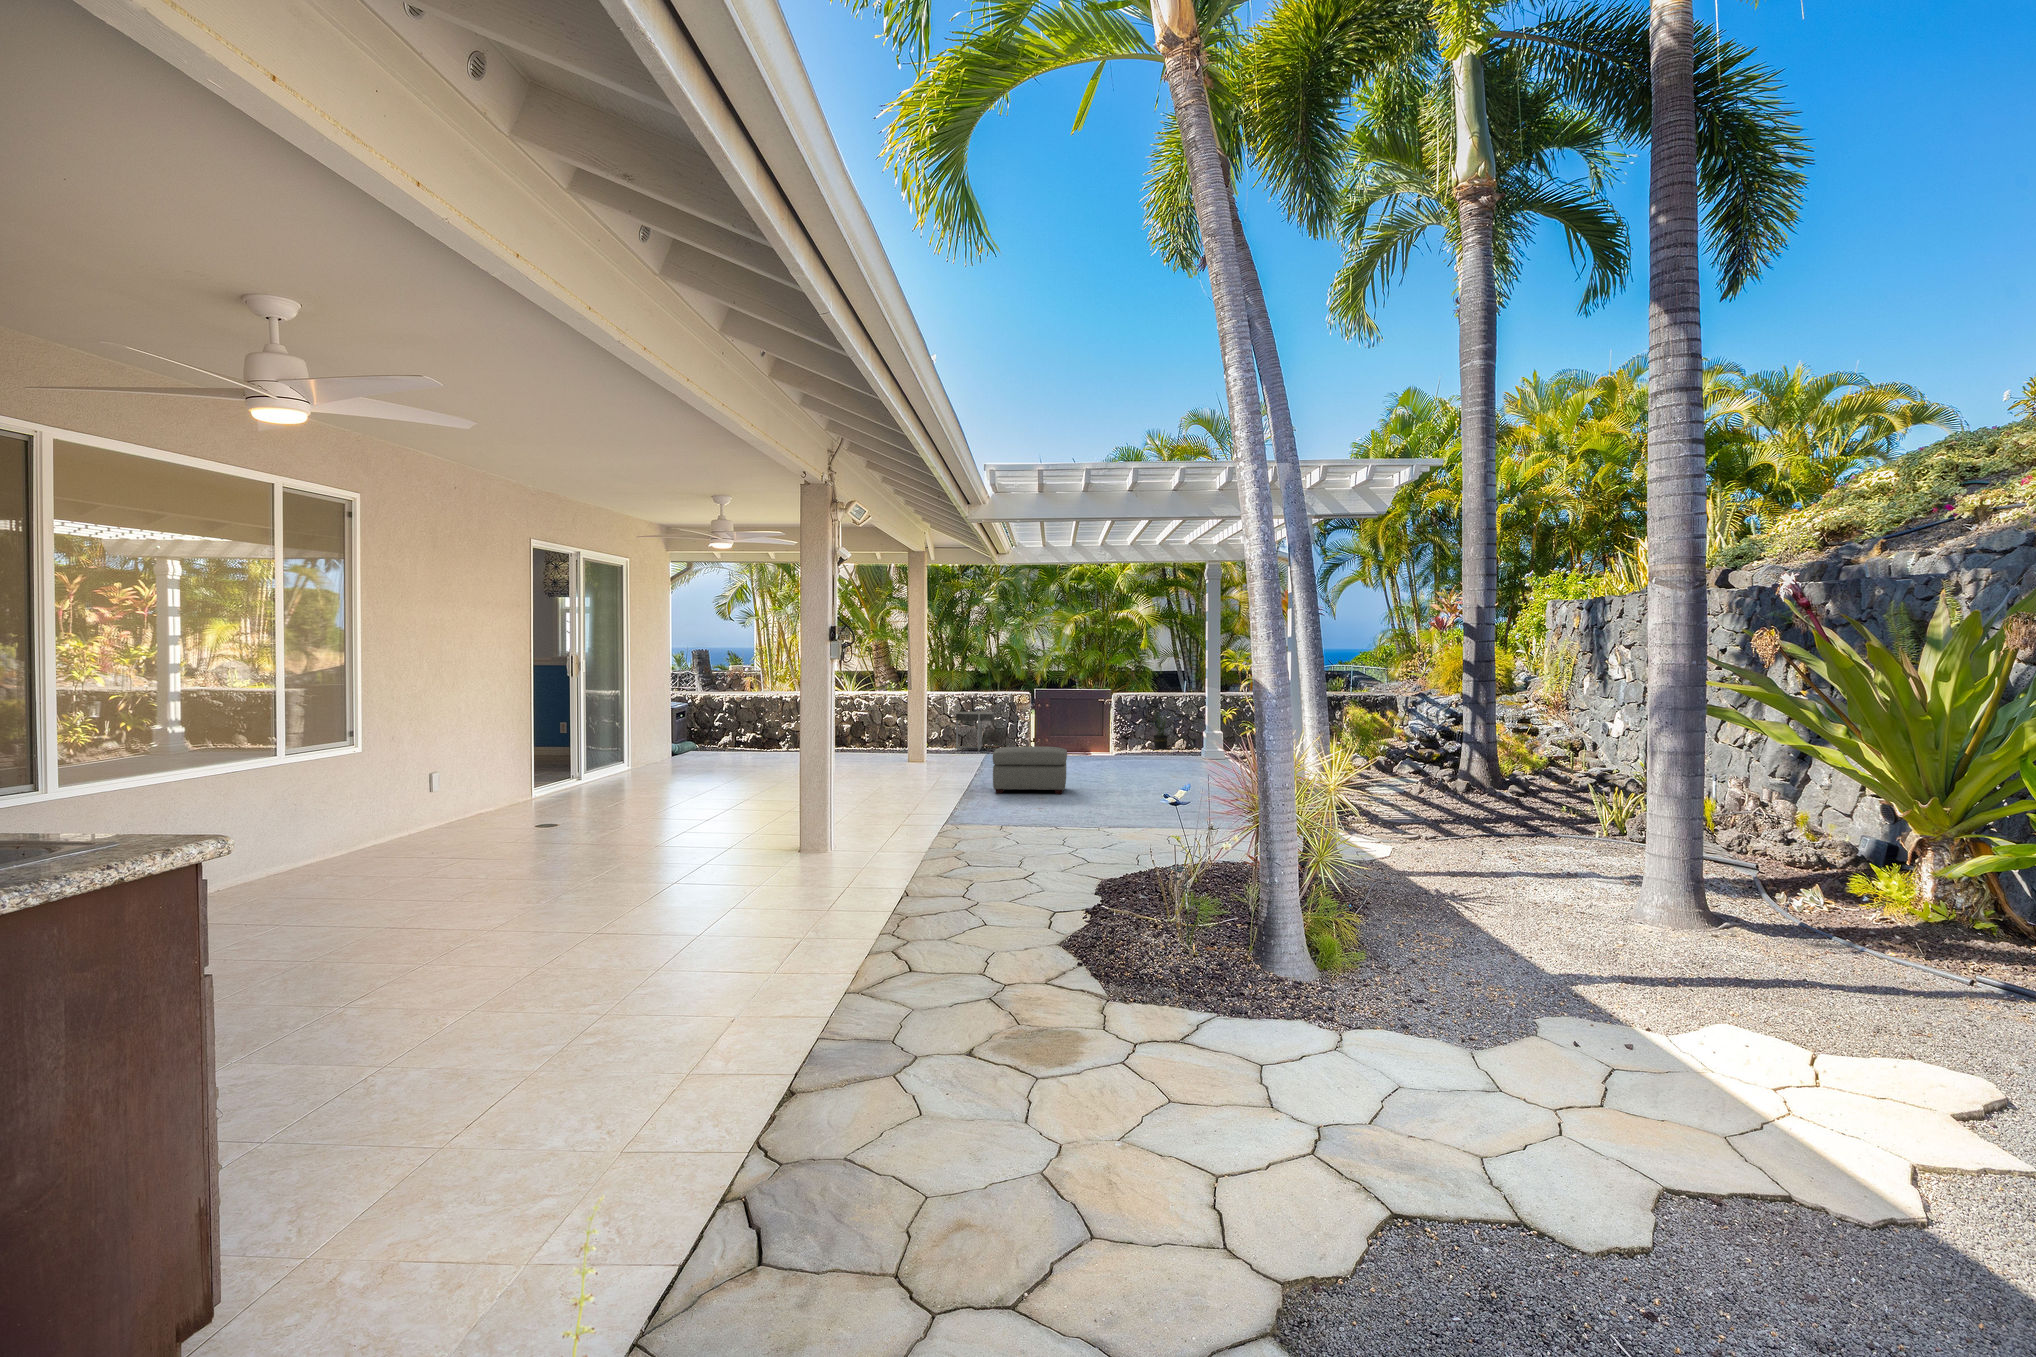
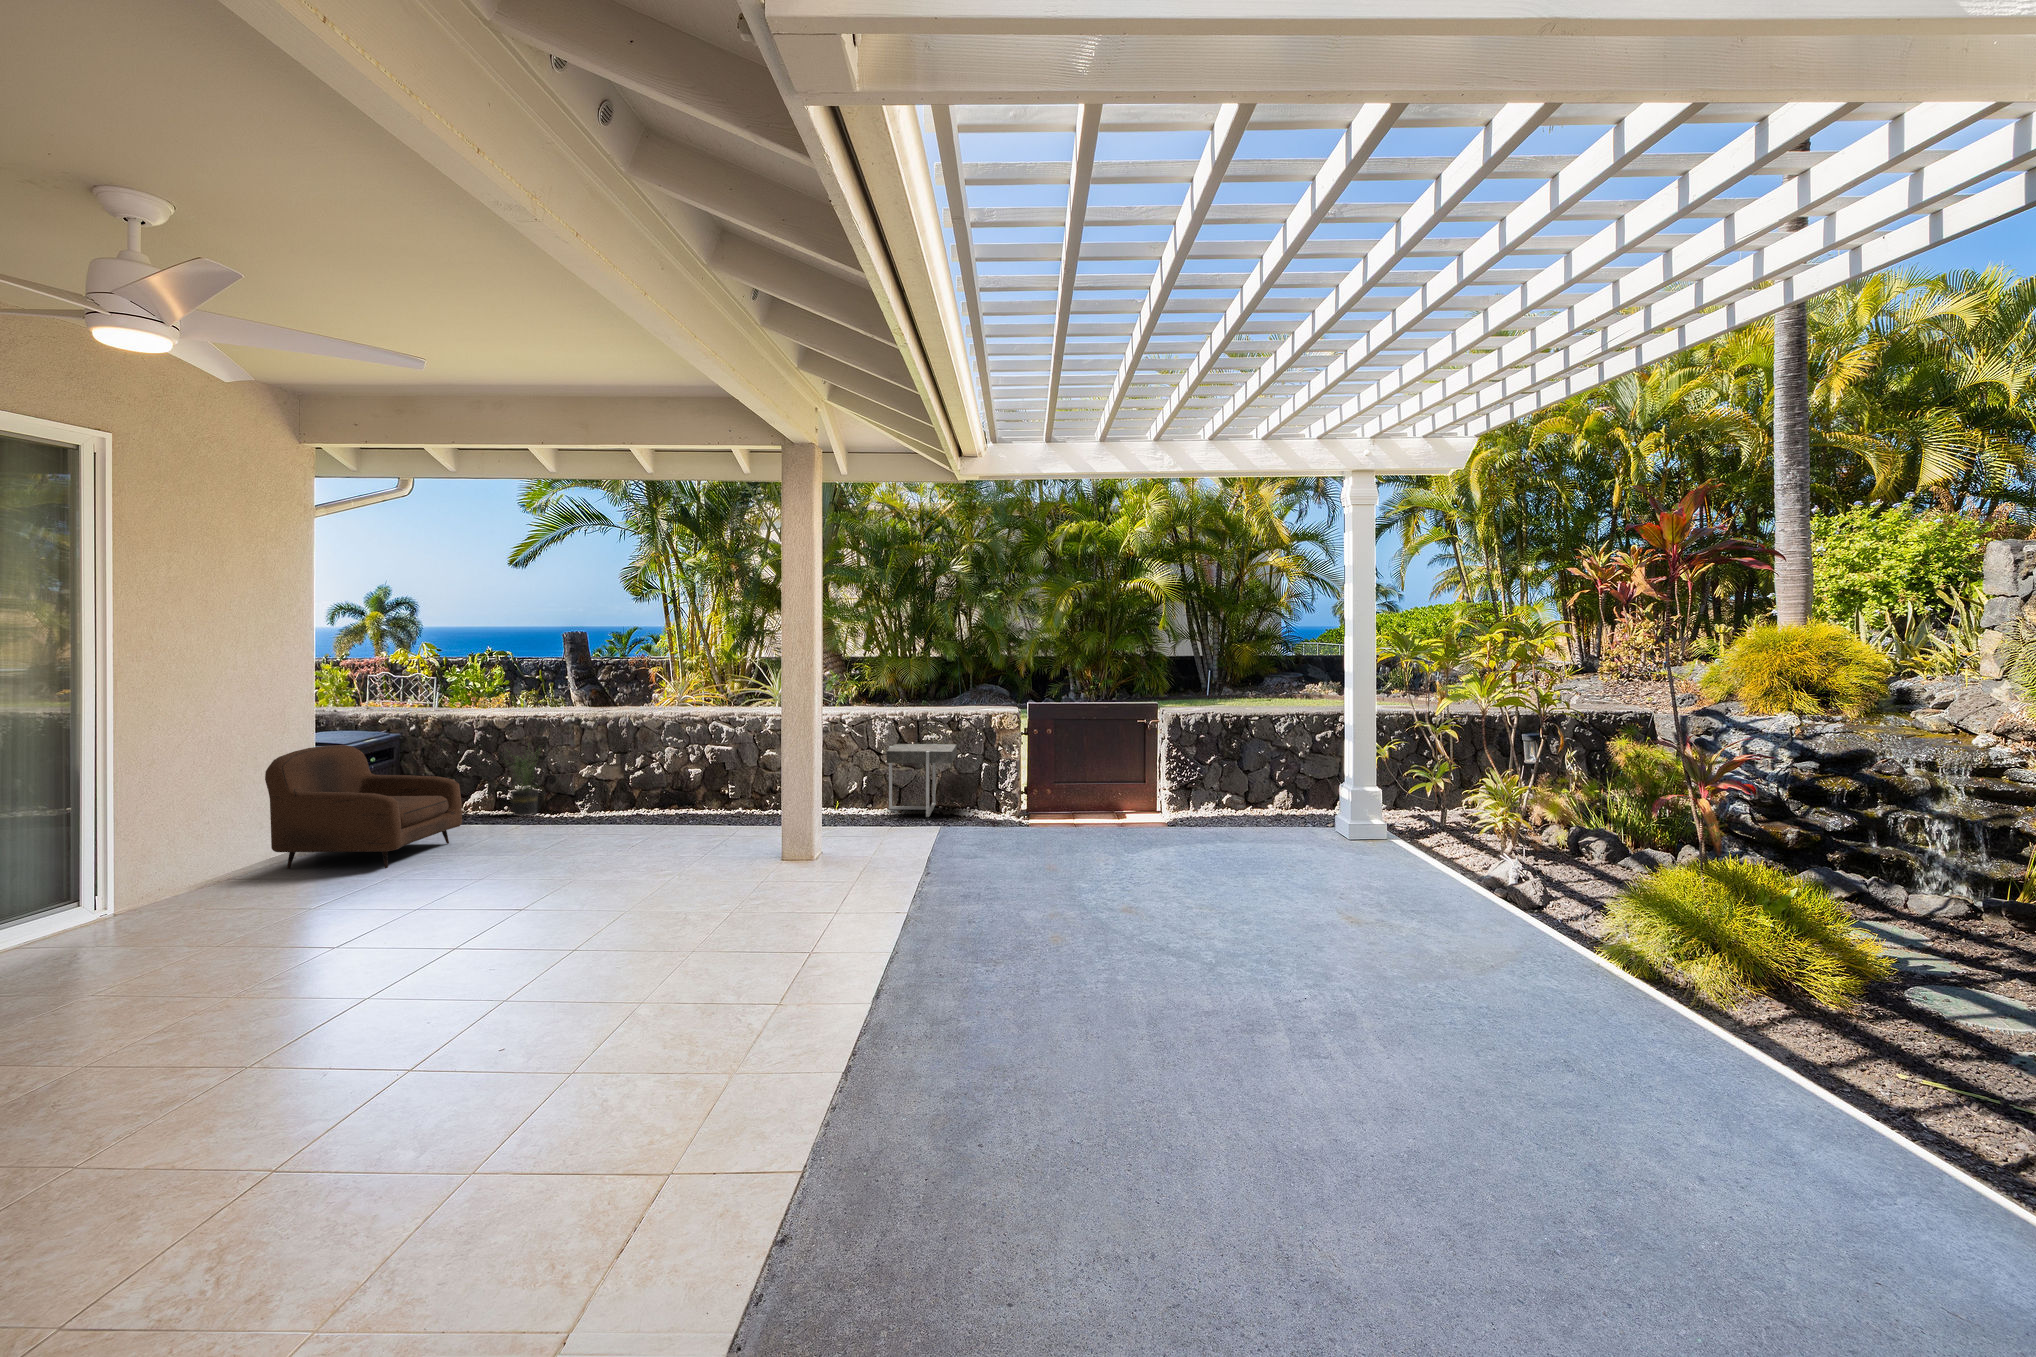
armchair: none [662,705,740,763] -> present [265,745,462,869]
potted plant: present [1153,713,1169,749] -> present [505,749,540,816]
ottoman: present [993,747,1067,794] -> none [917,899,1127,1053]

